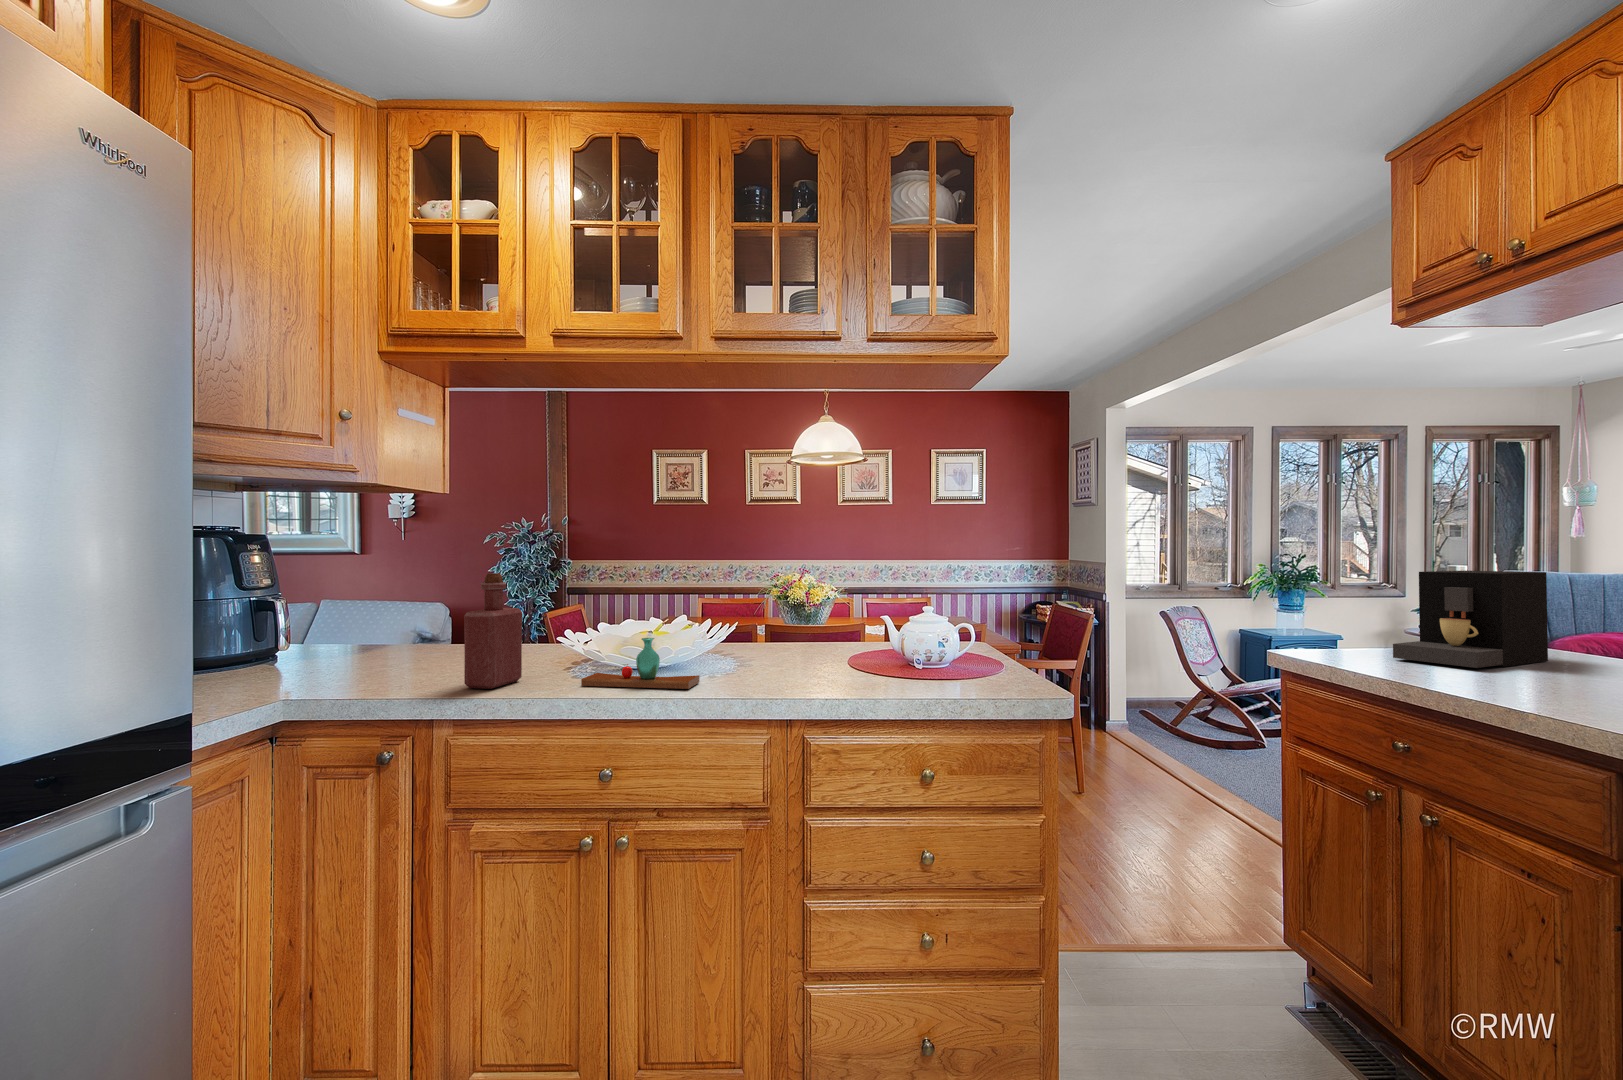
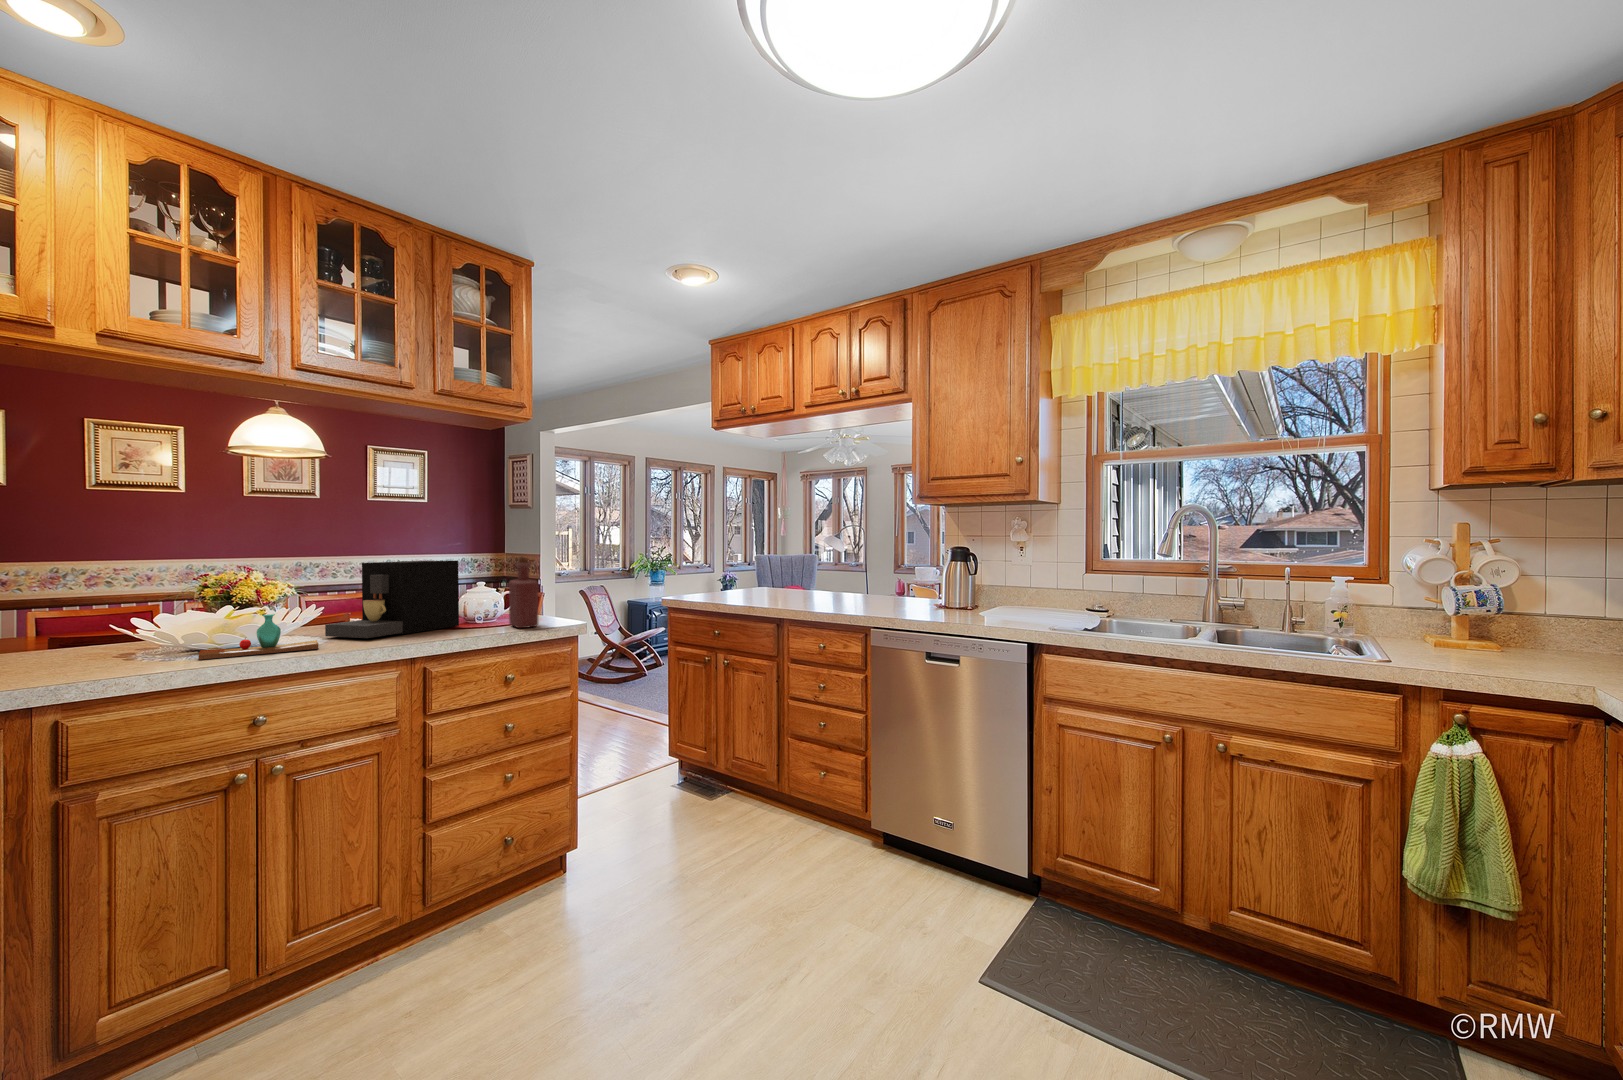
coffee maker: present [1393,570,1548,668] -> present [325,561,459,638]
bottle: present [464,573,522,689] -> present [509,557,538,628]

